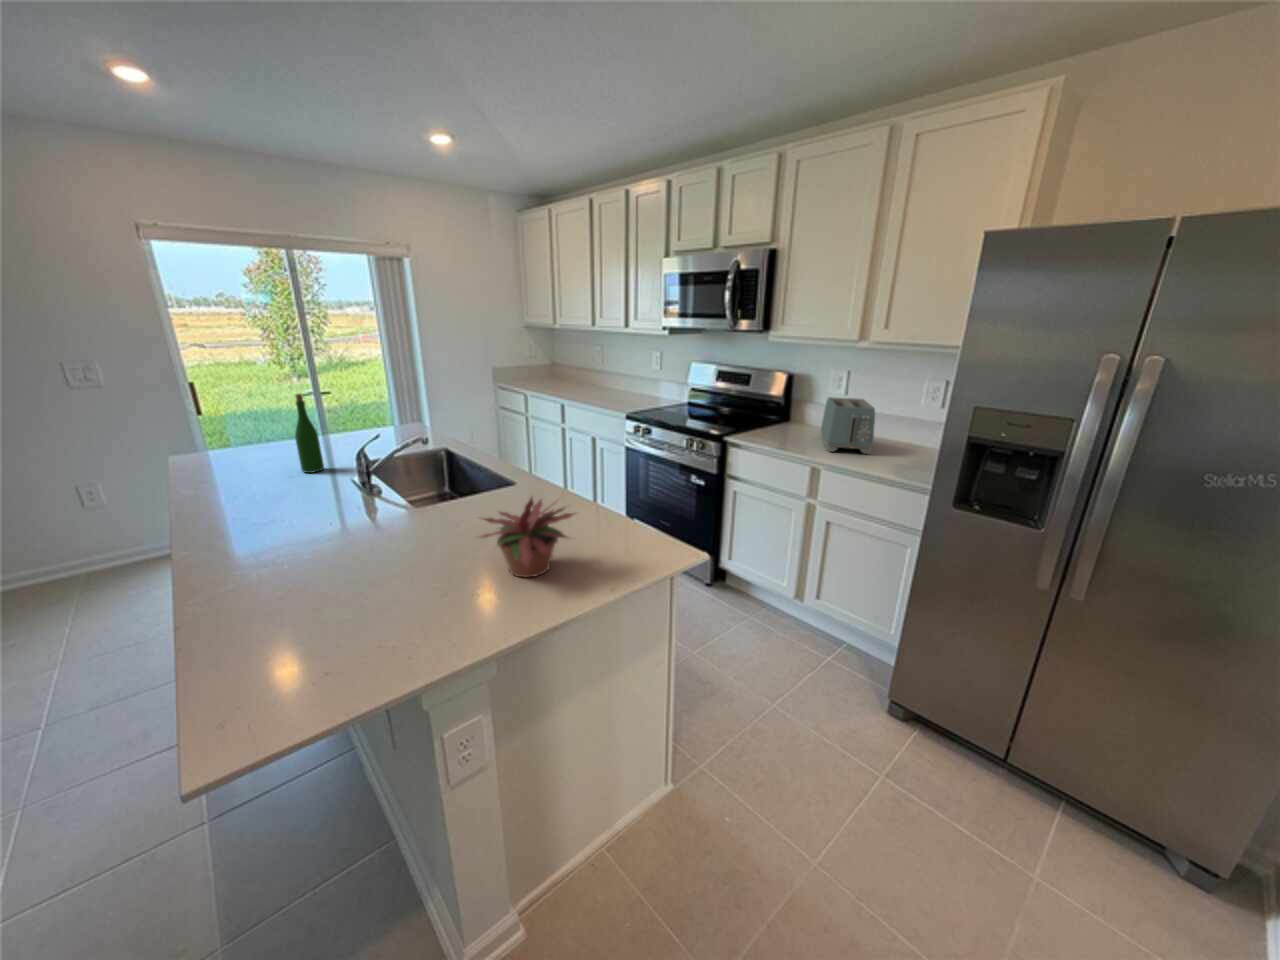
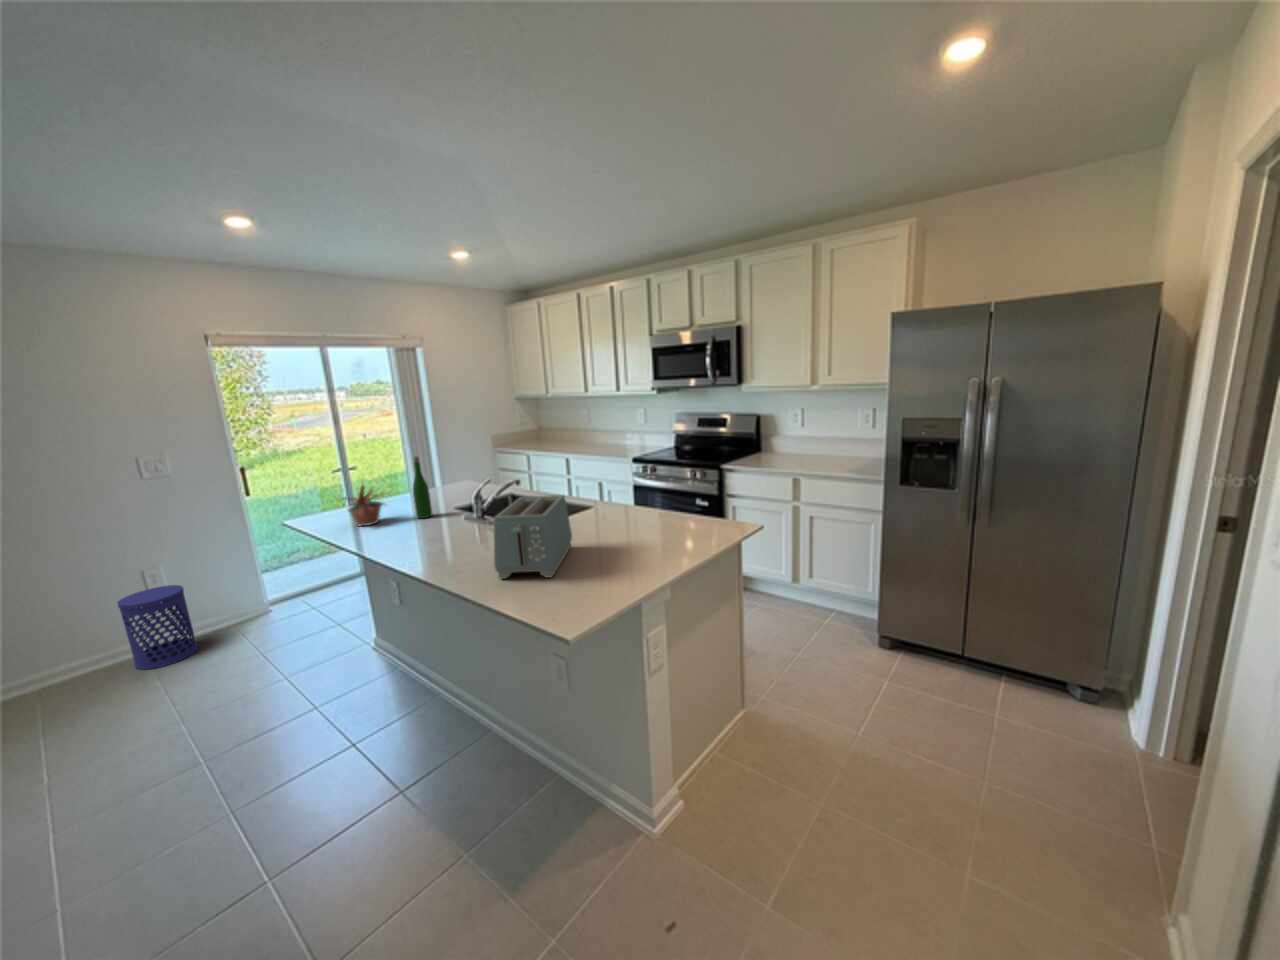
toaster: present [821,397,875,454] -> present [493,495,572,579]
potted plant: present [482,498,574,577] -> present [345,485,383,526]
waste bin: none [44,504,140,591] -> present [117,585,198,670]

